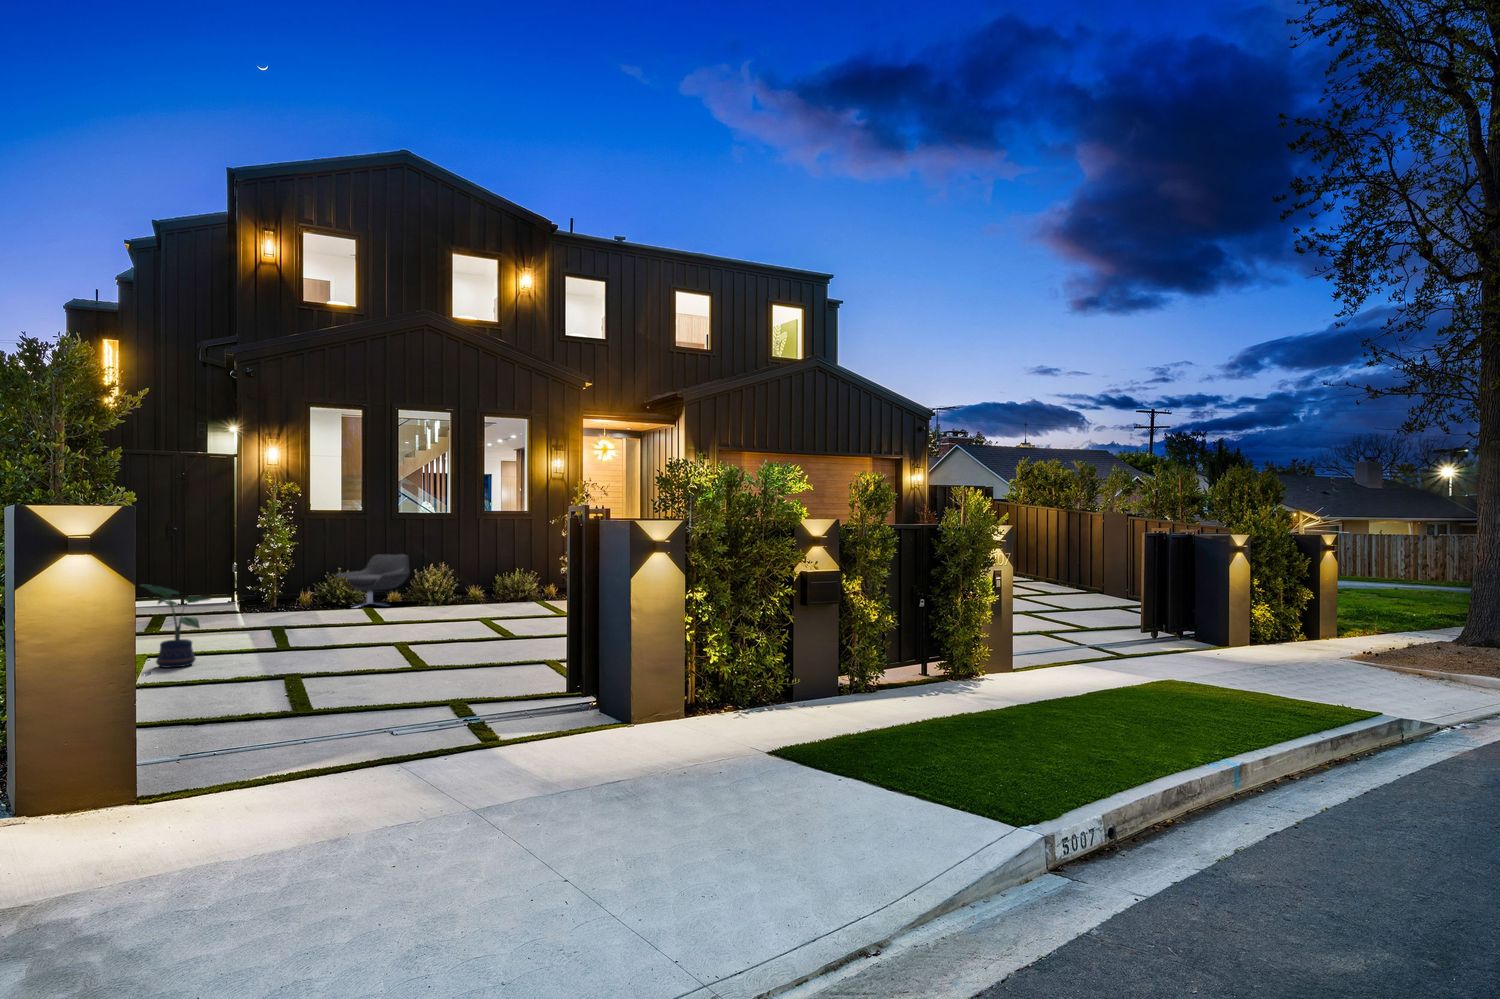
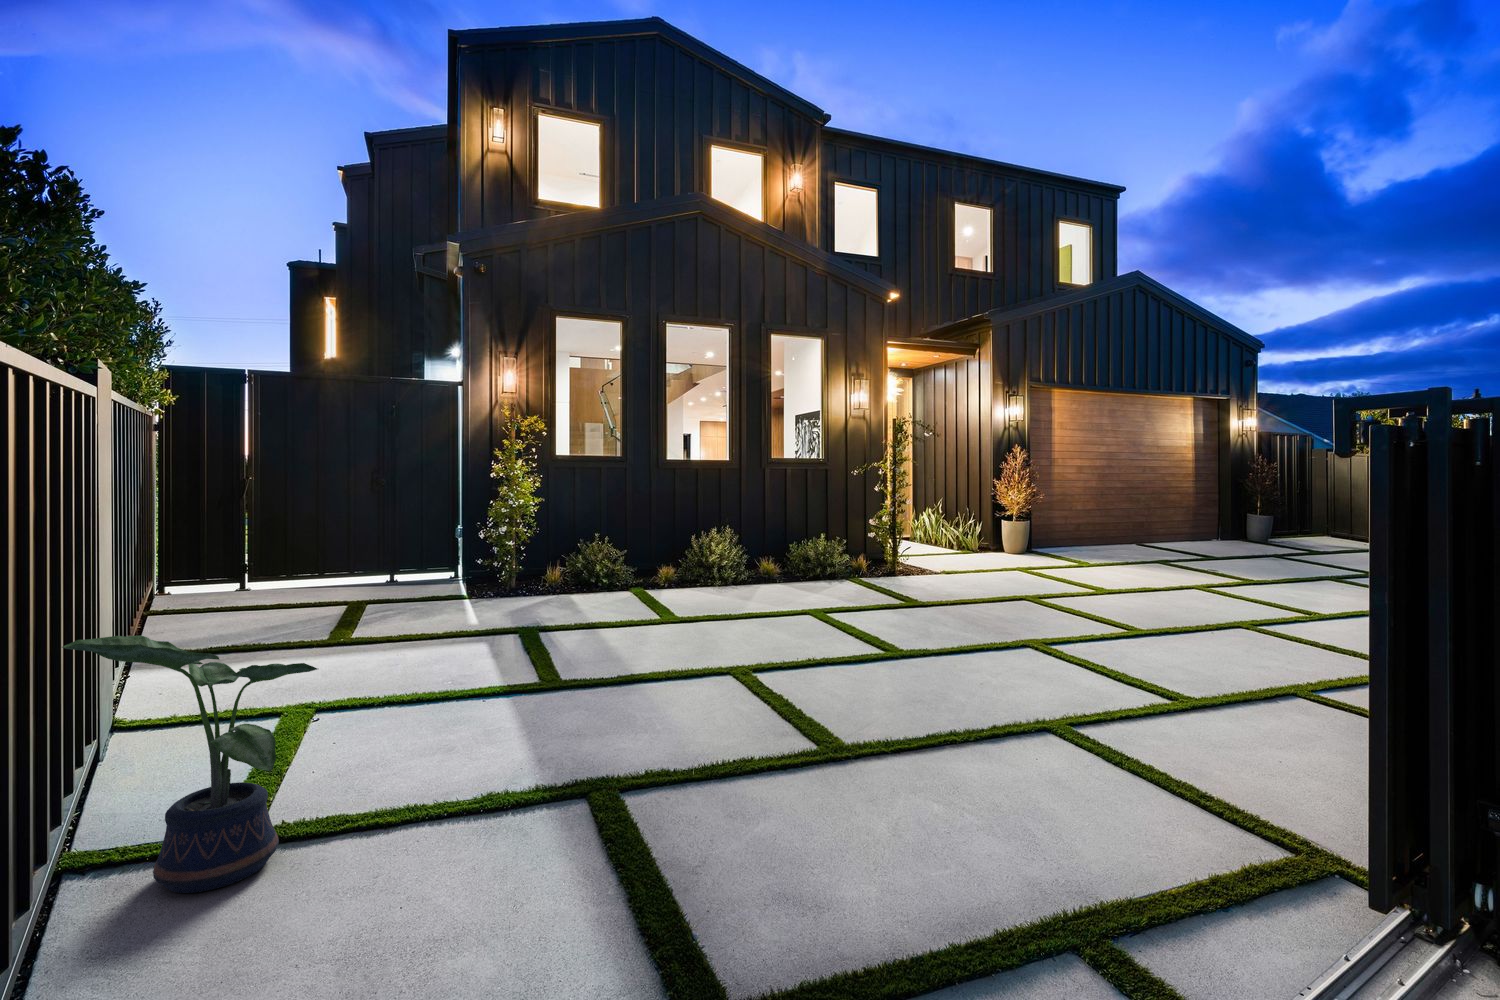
lounge chair: present [336,554,410,605] -> none [591,515,689,593]

